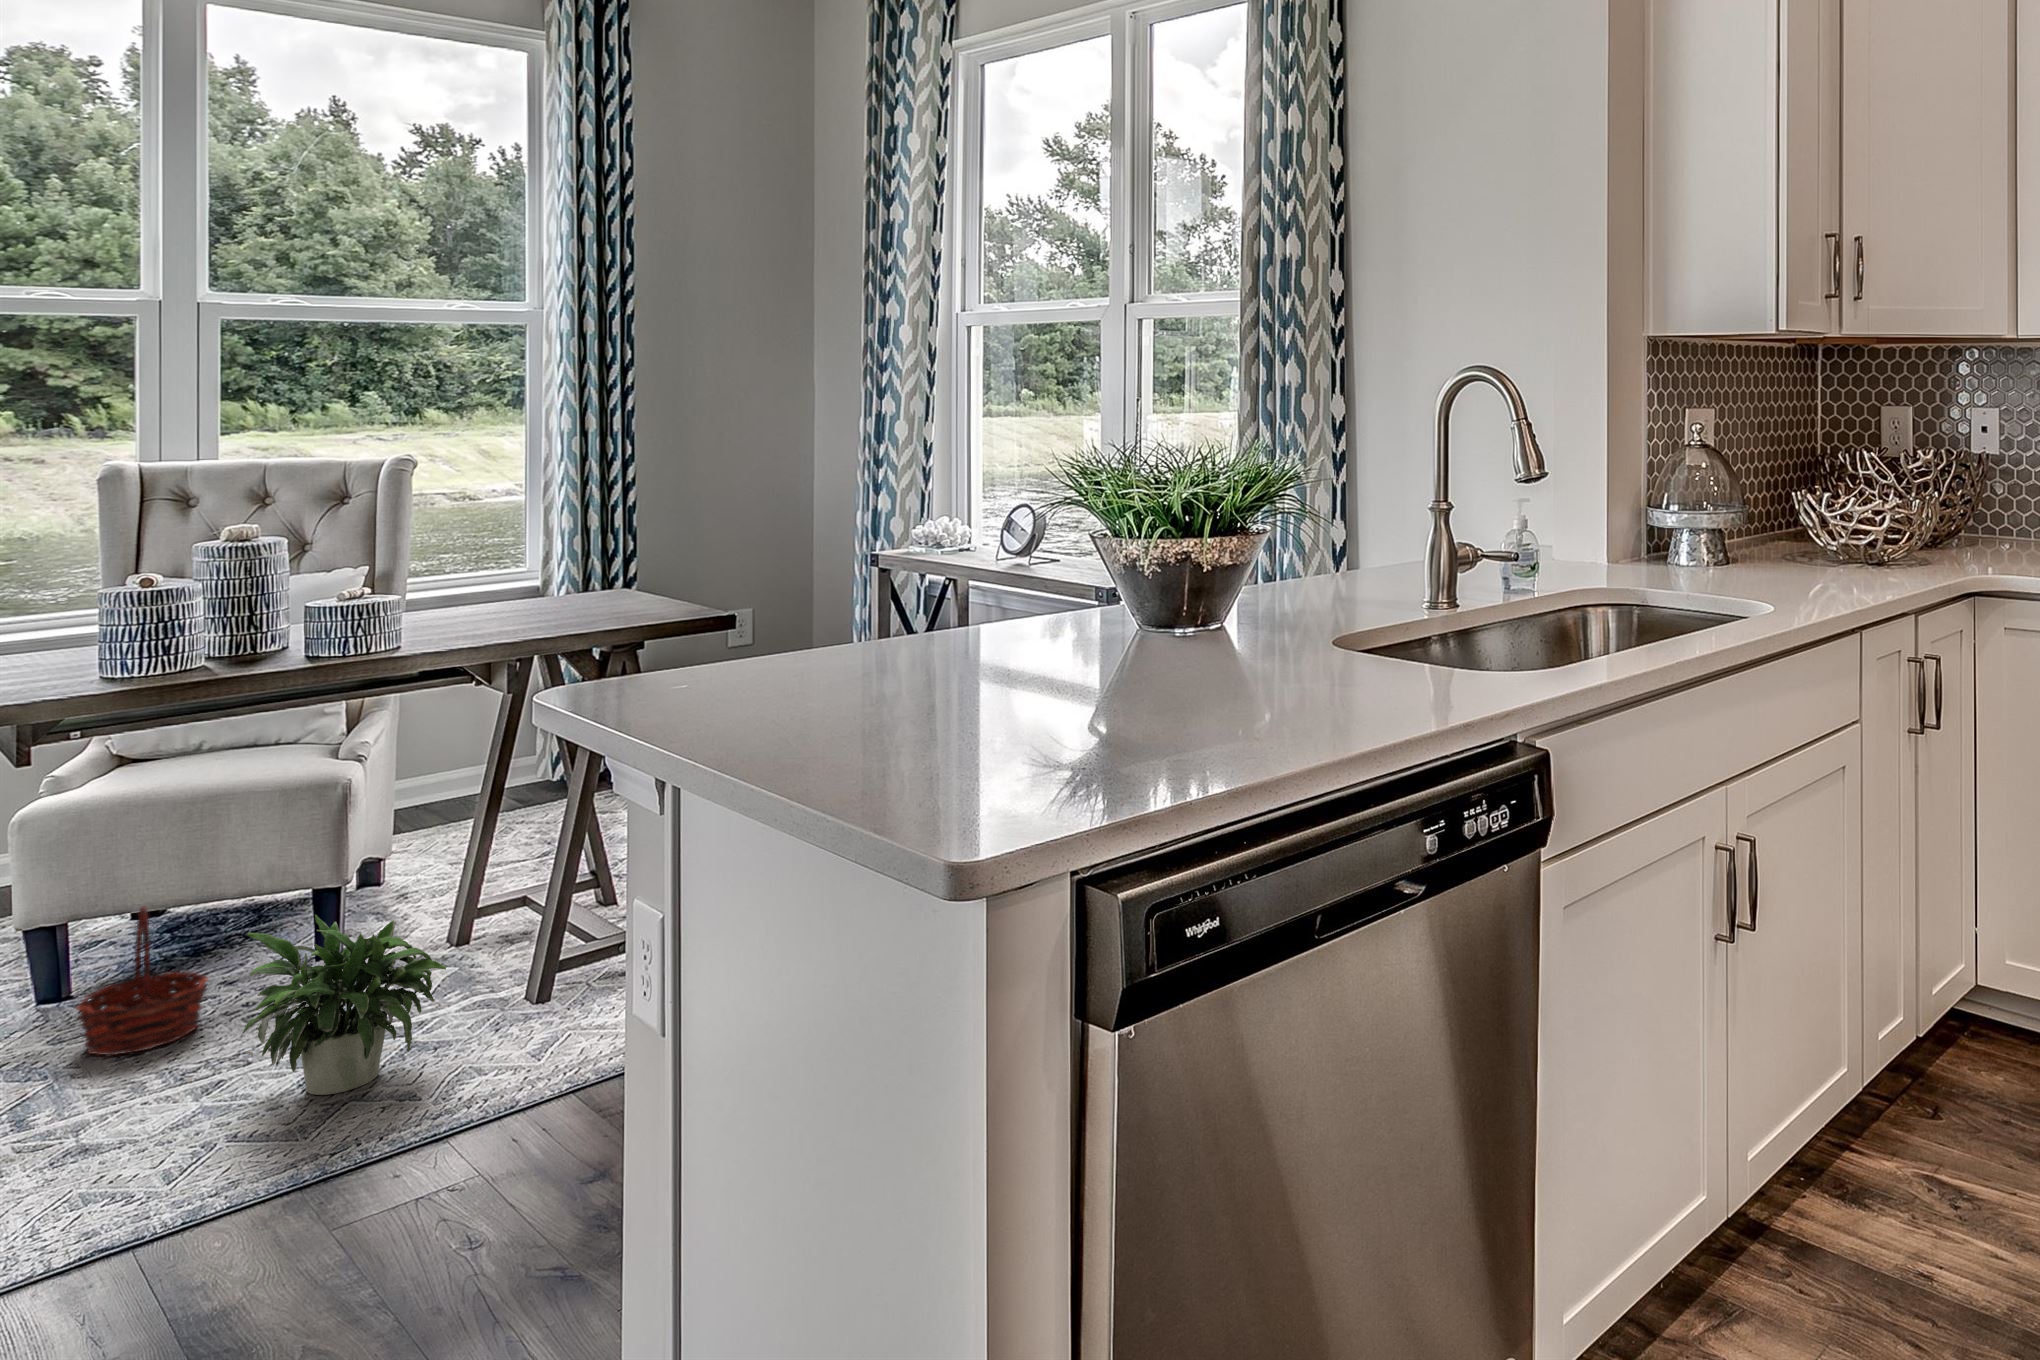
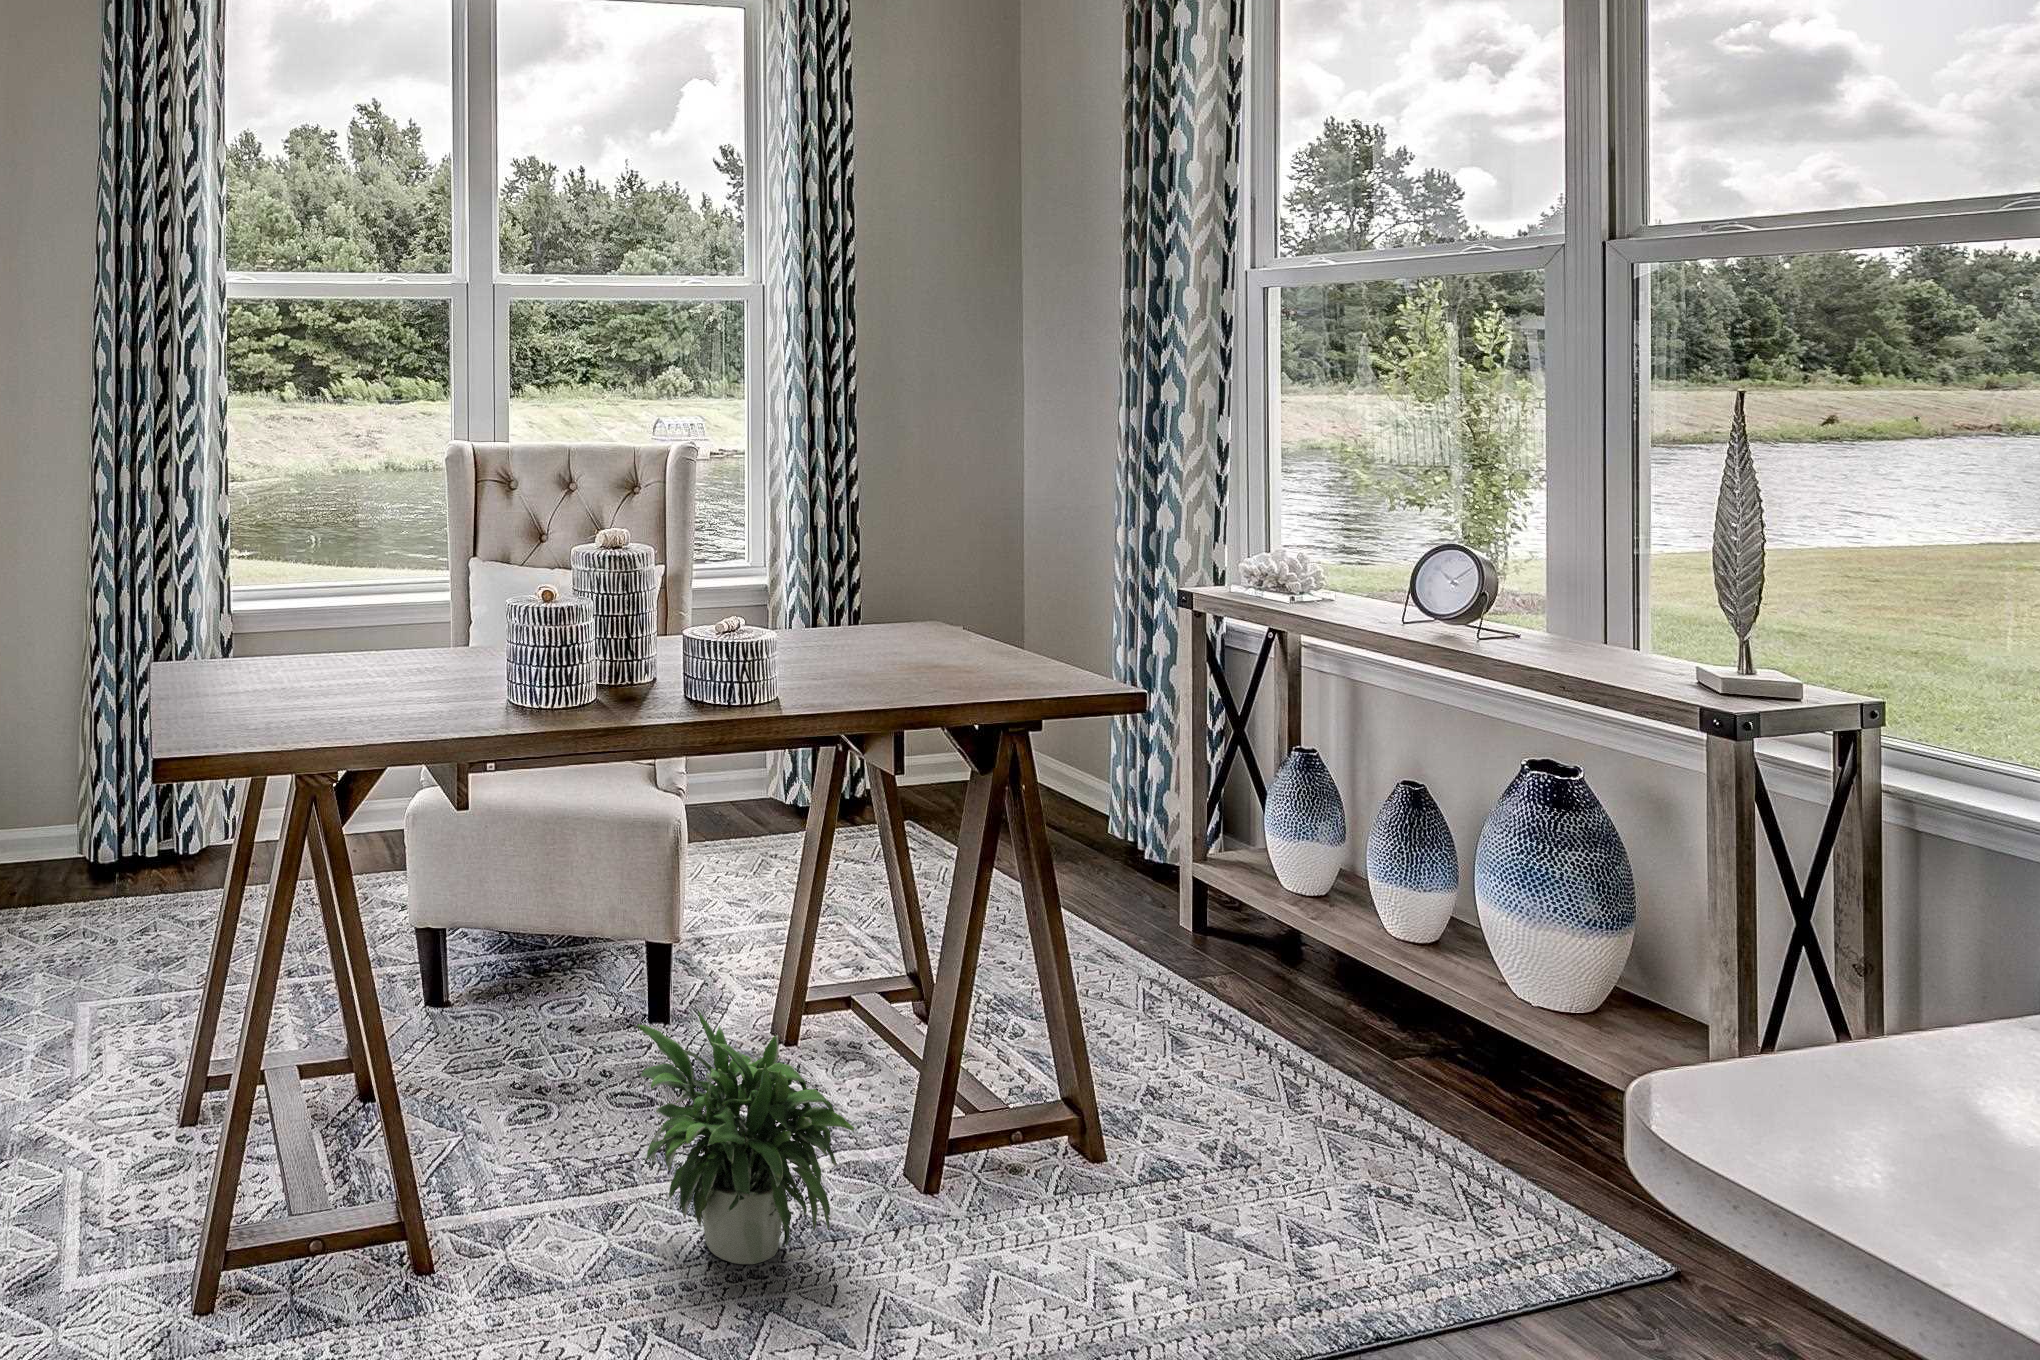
basket: present [76,906,208,1055] -> none [463,938,572,1109]

